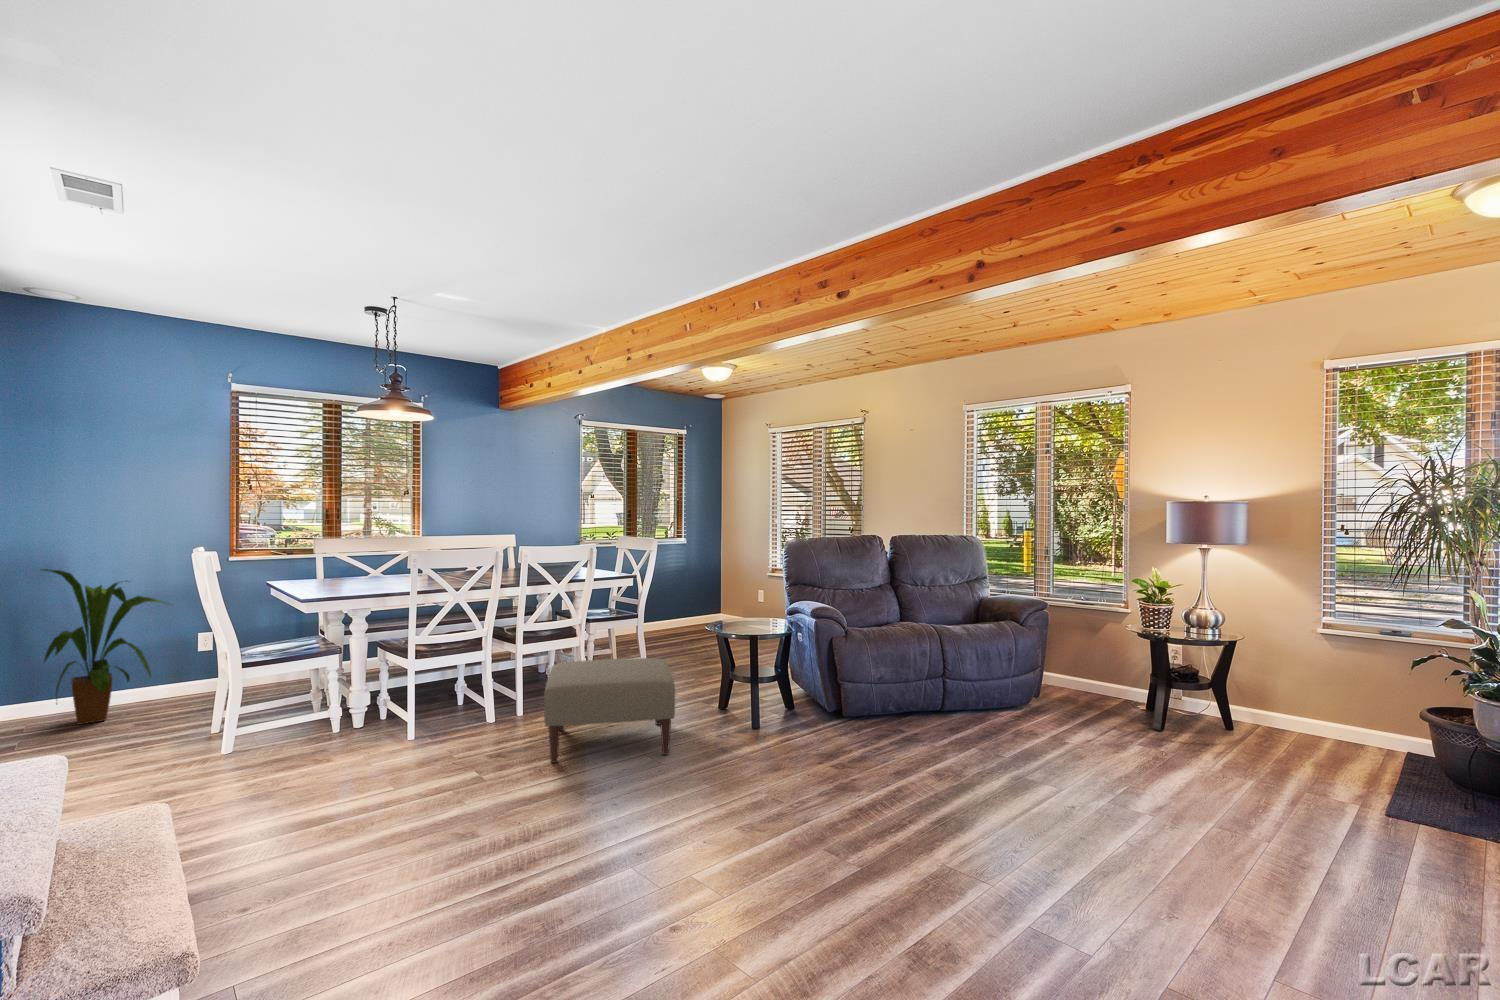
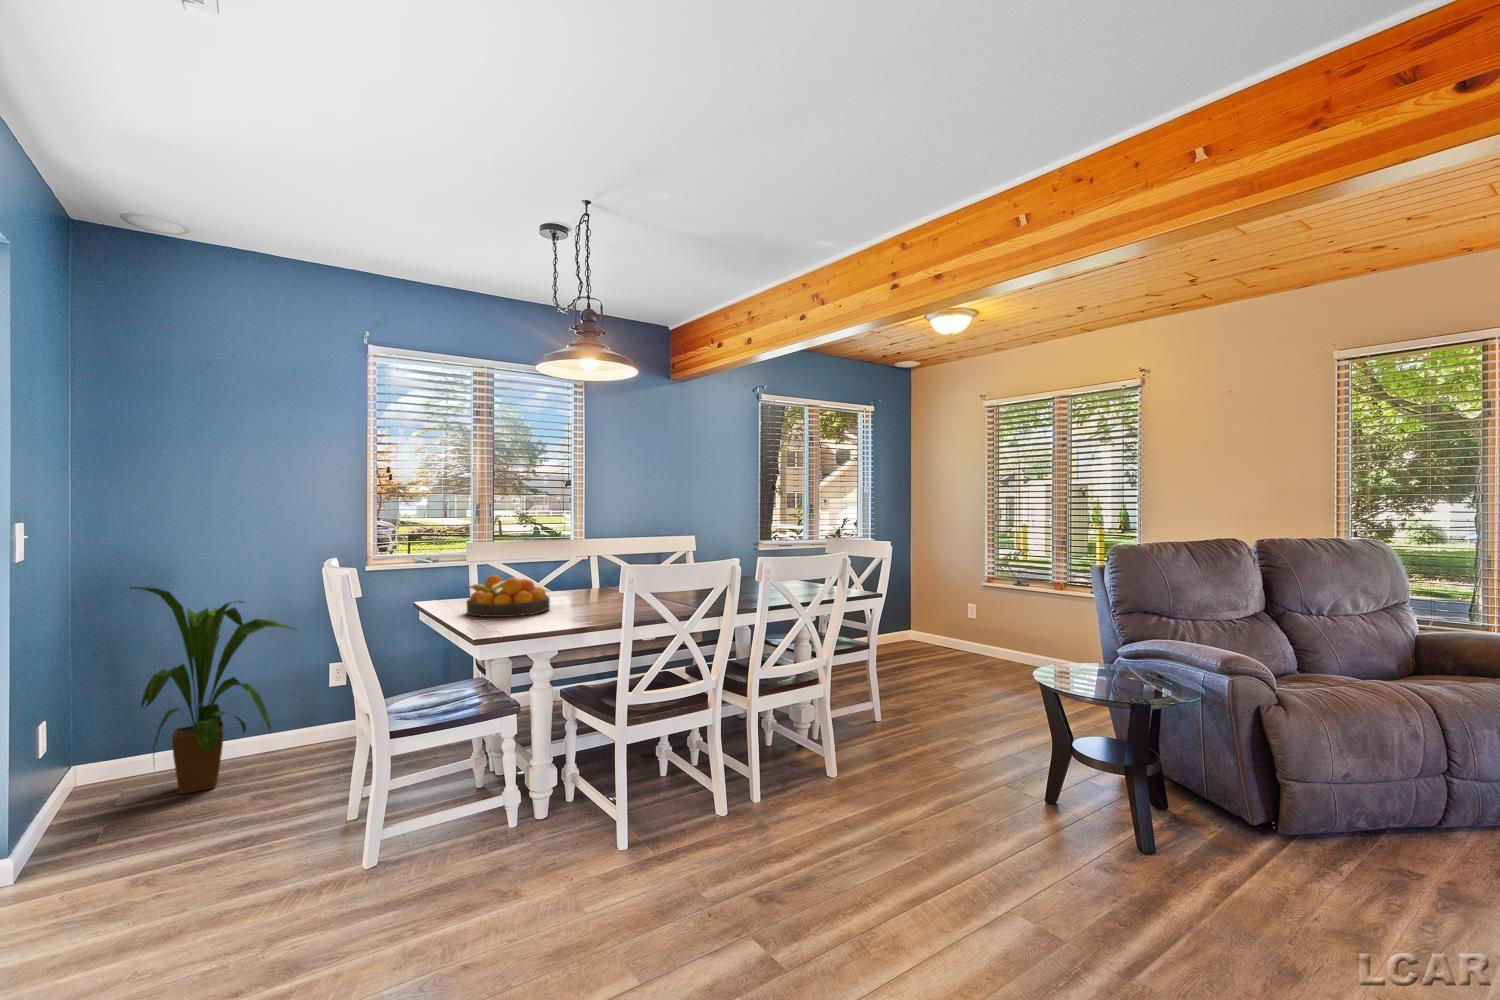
fruit bowl: none [305,561,371,589] -> present [466,575,550,617]
ottoman: present [544,658,675,763] -> none [825,730,1074,925]

